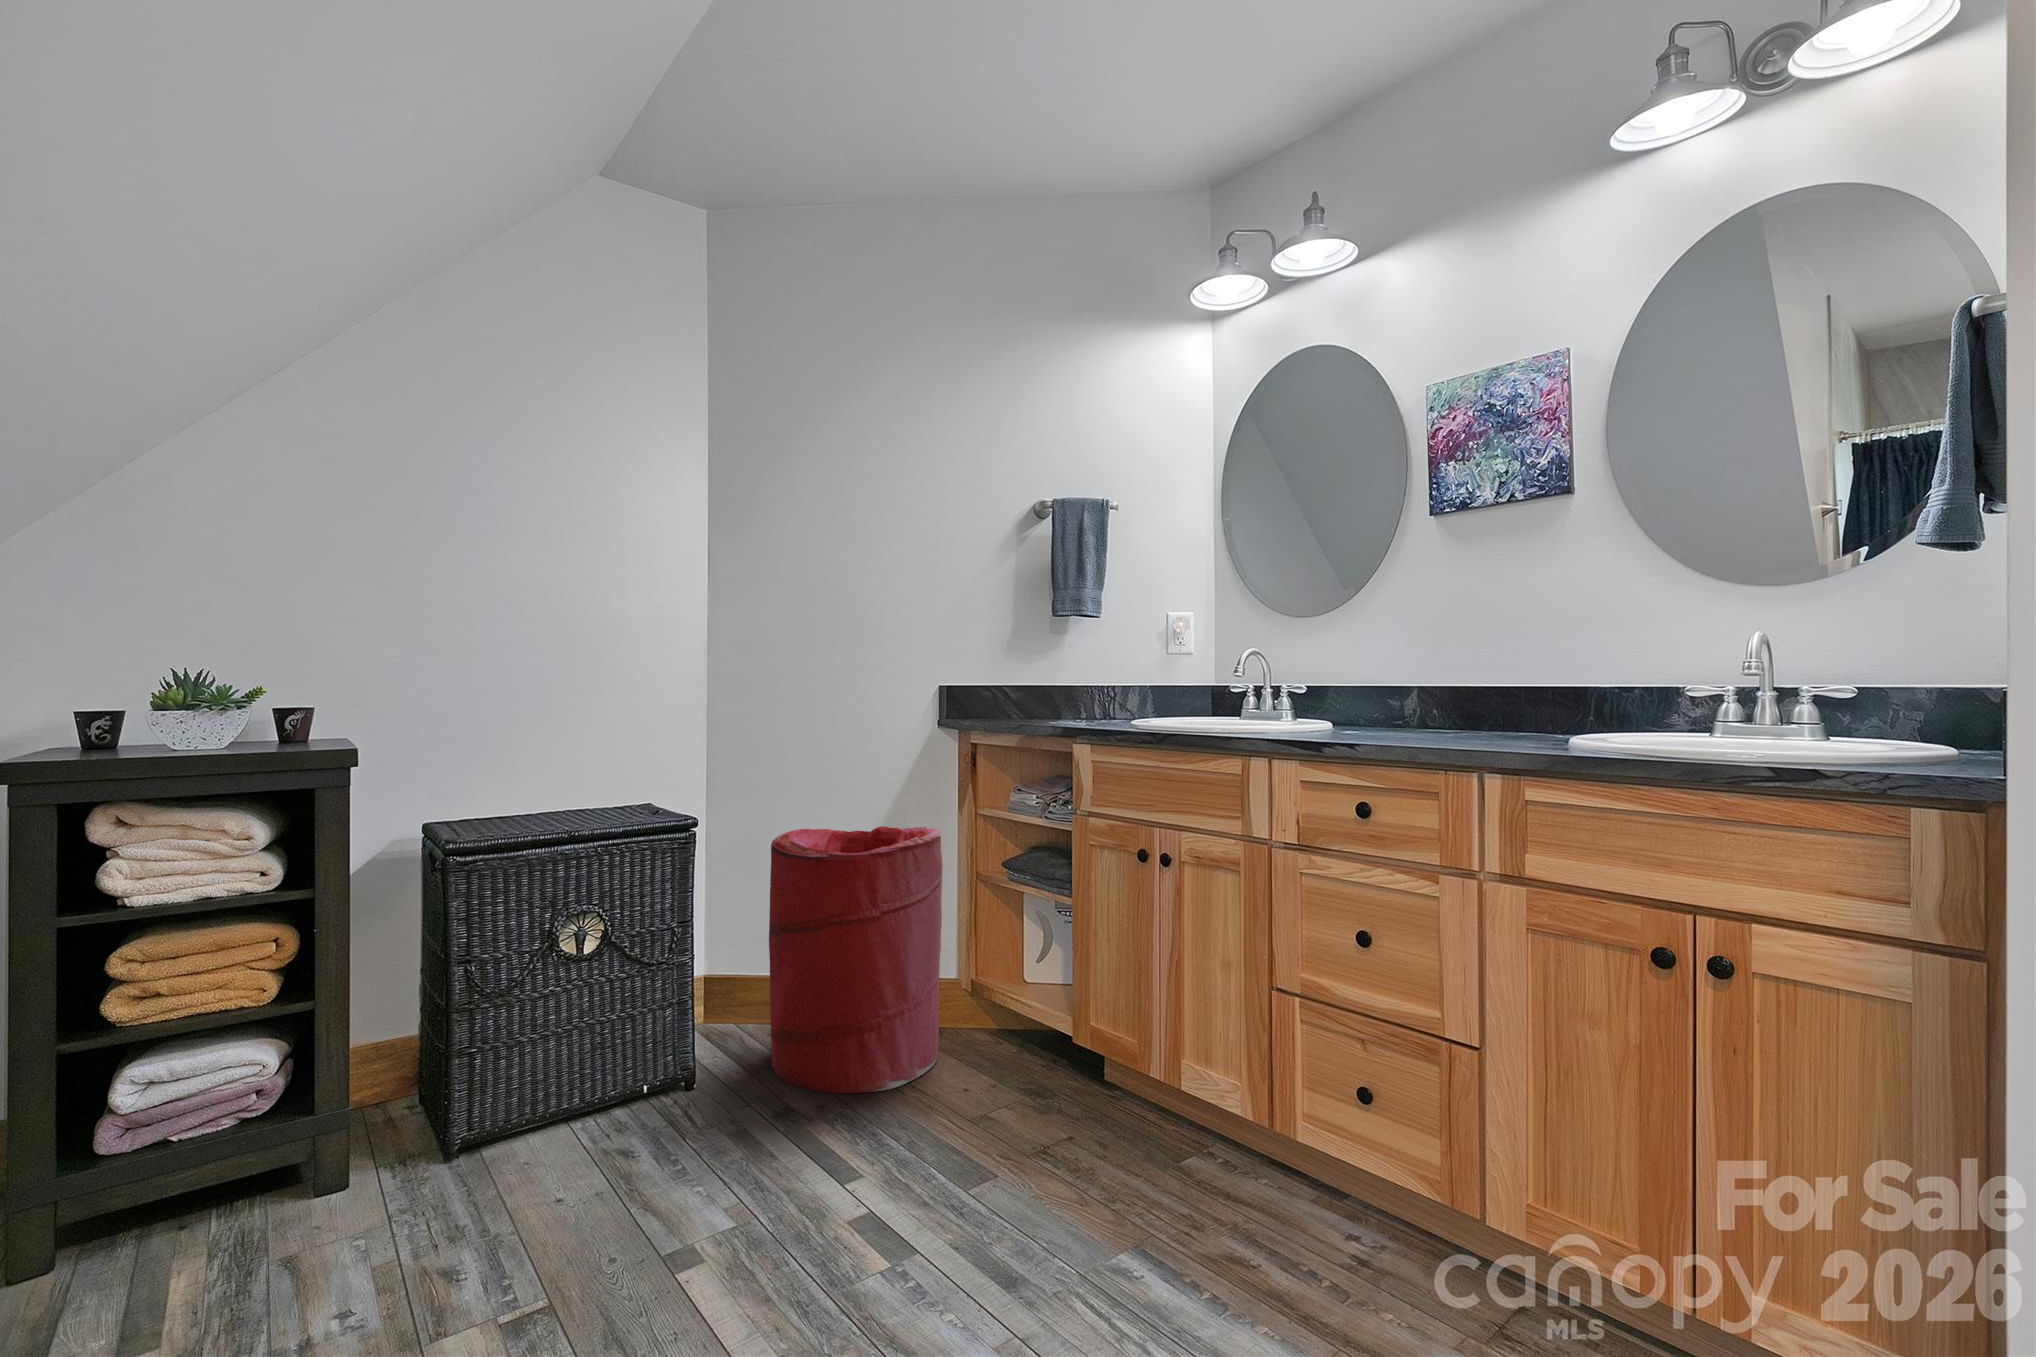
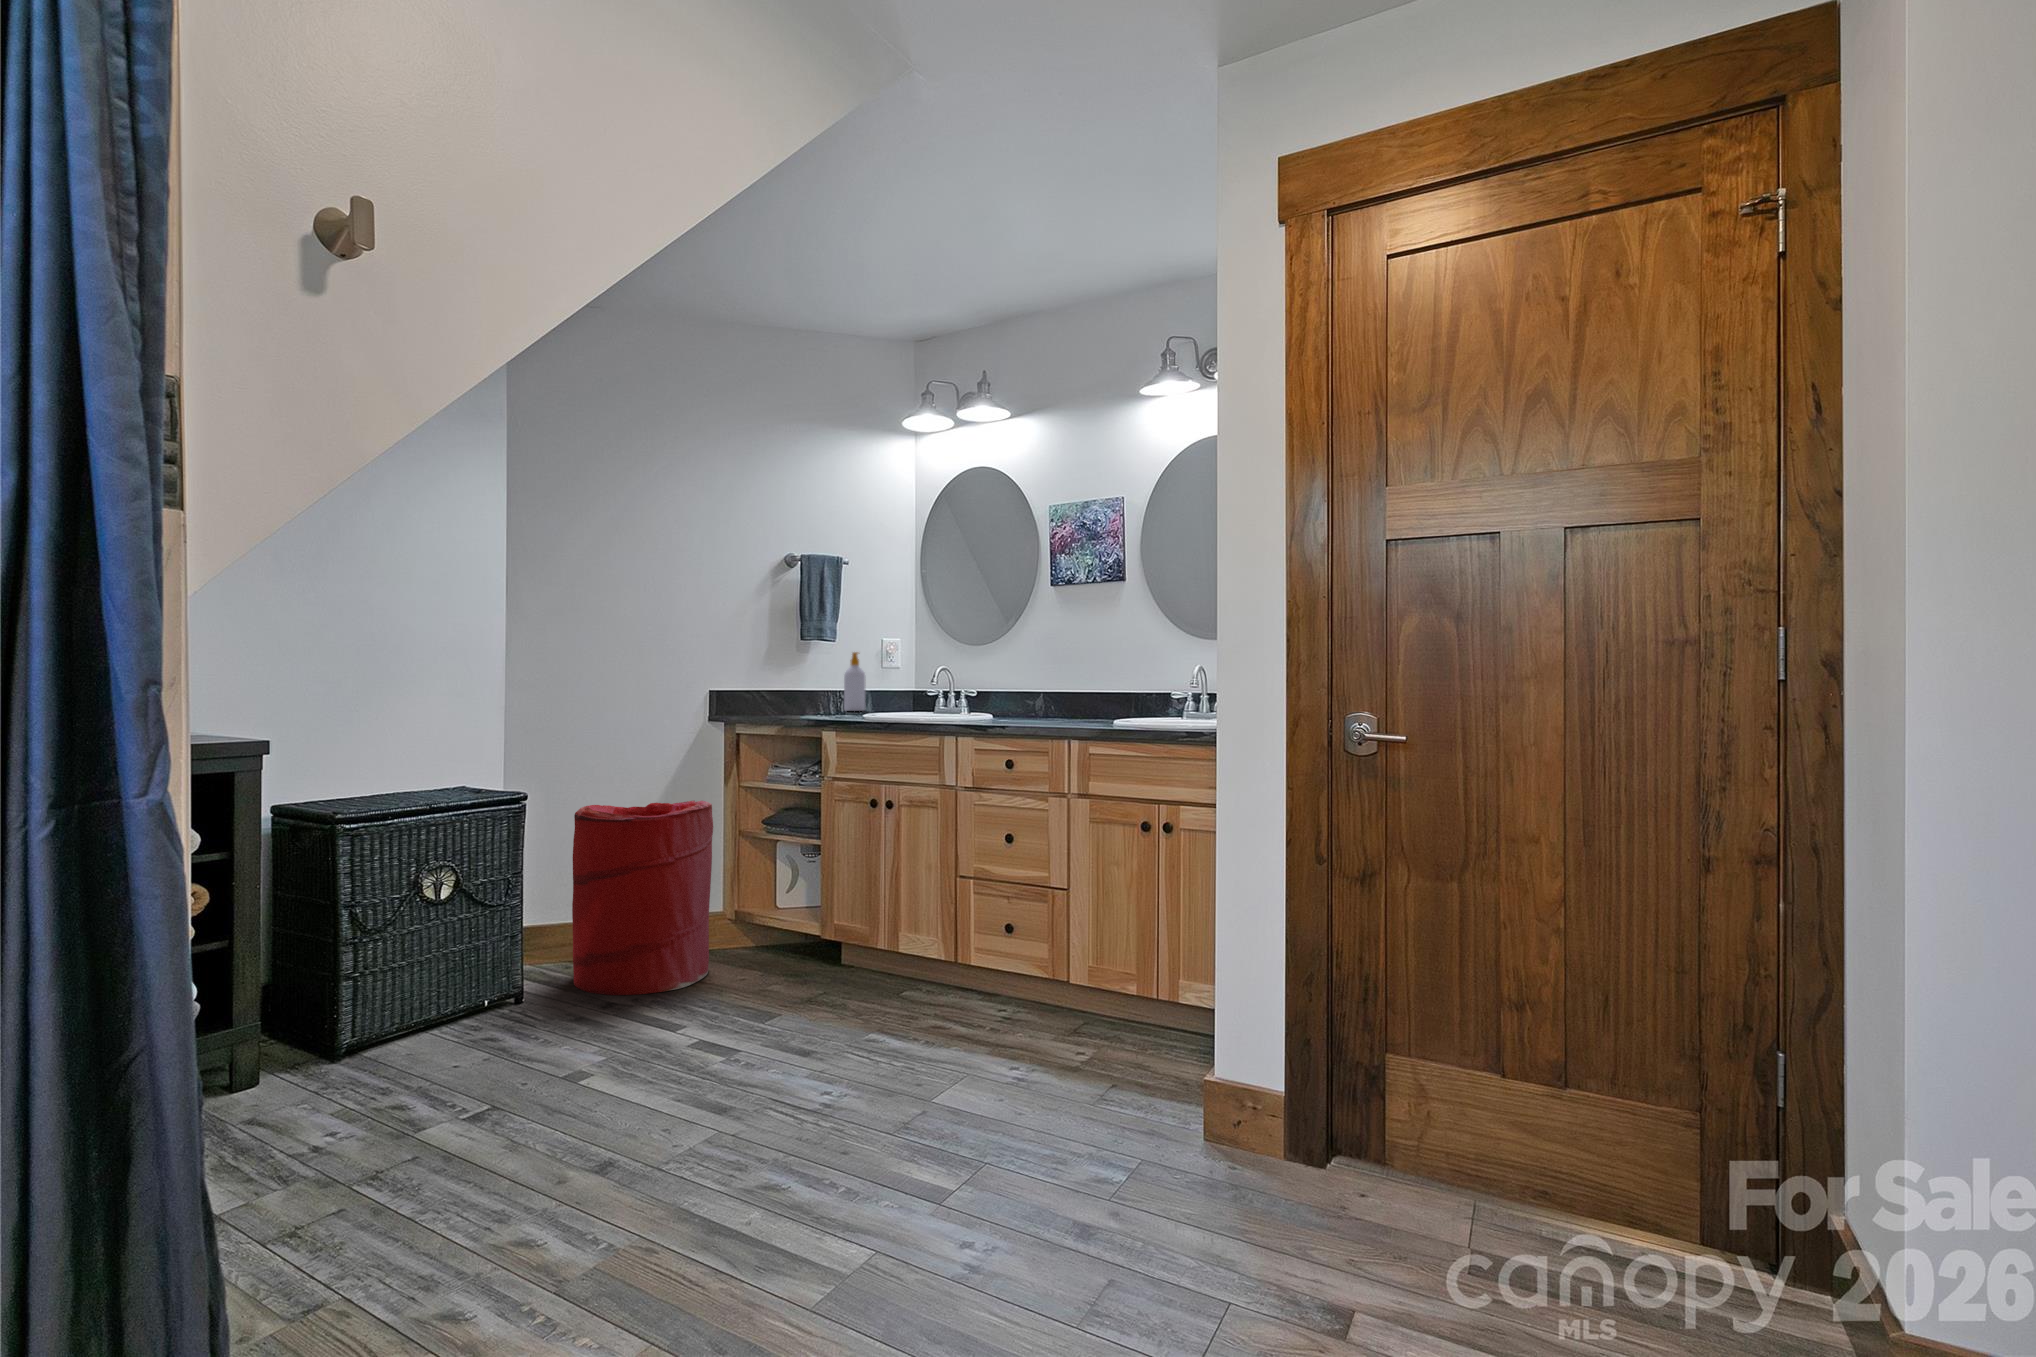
soap bottle: none [1126,628,1155,709] -> present [844,652,866,711]

